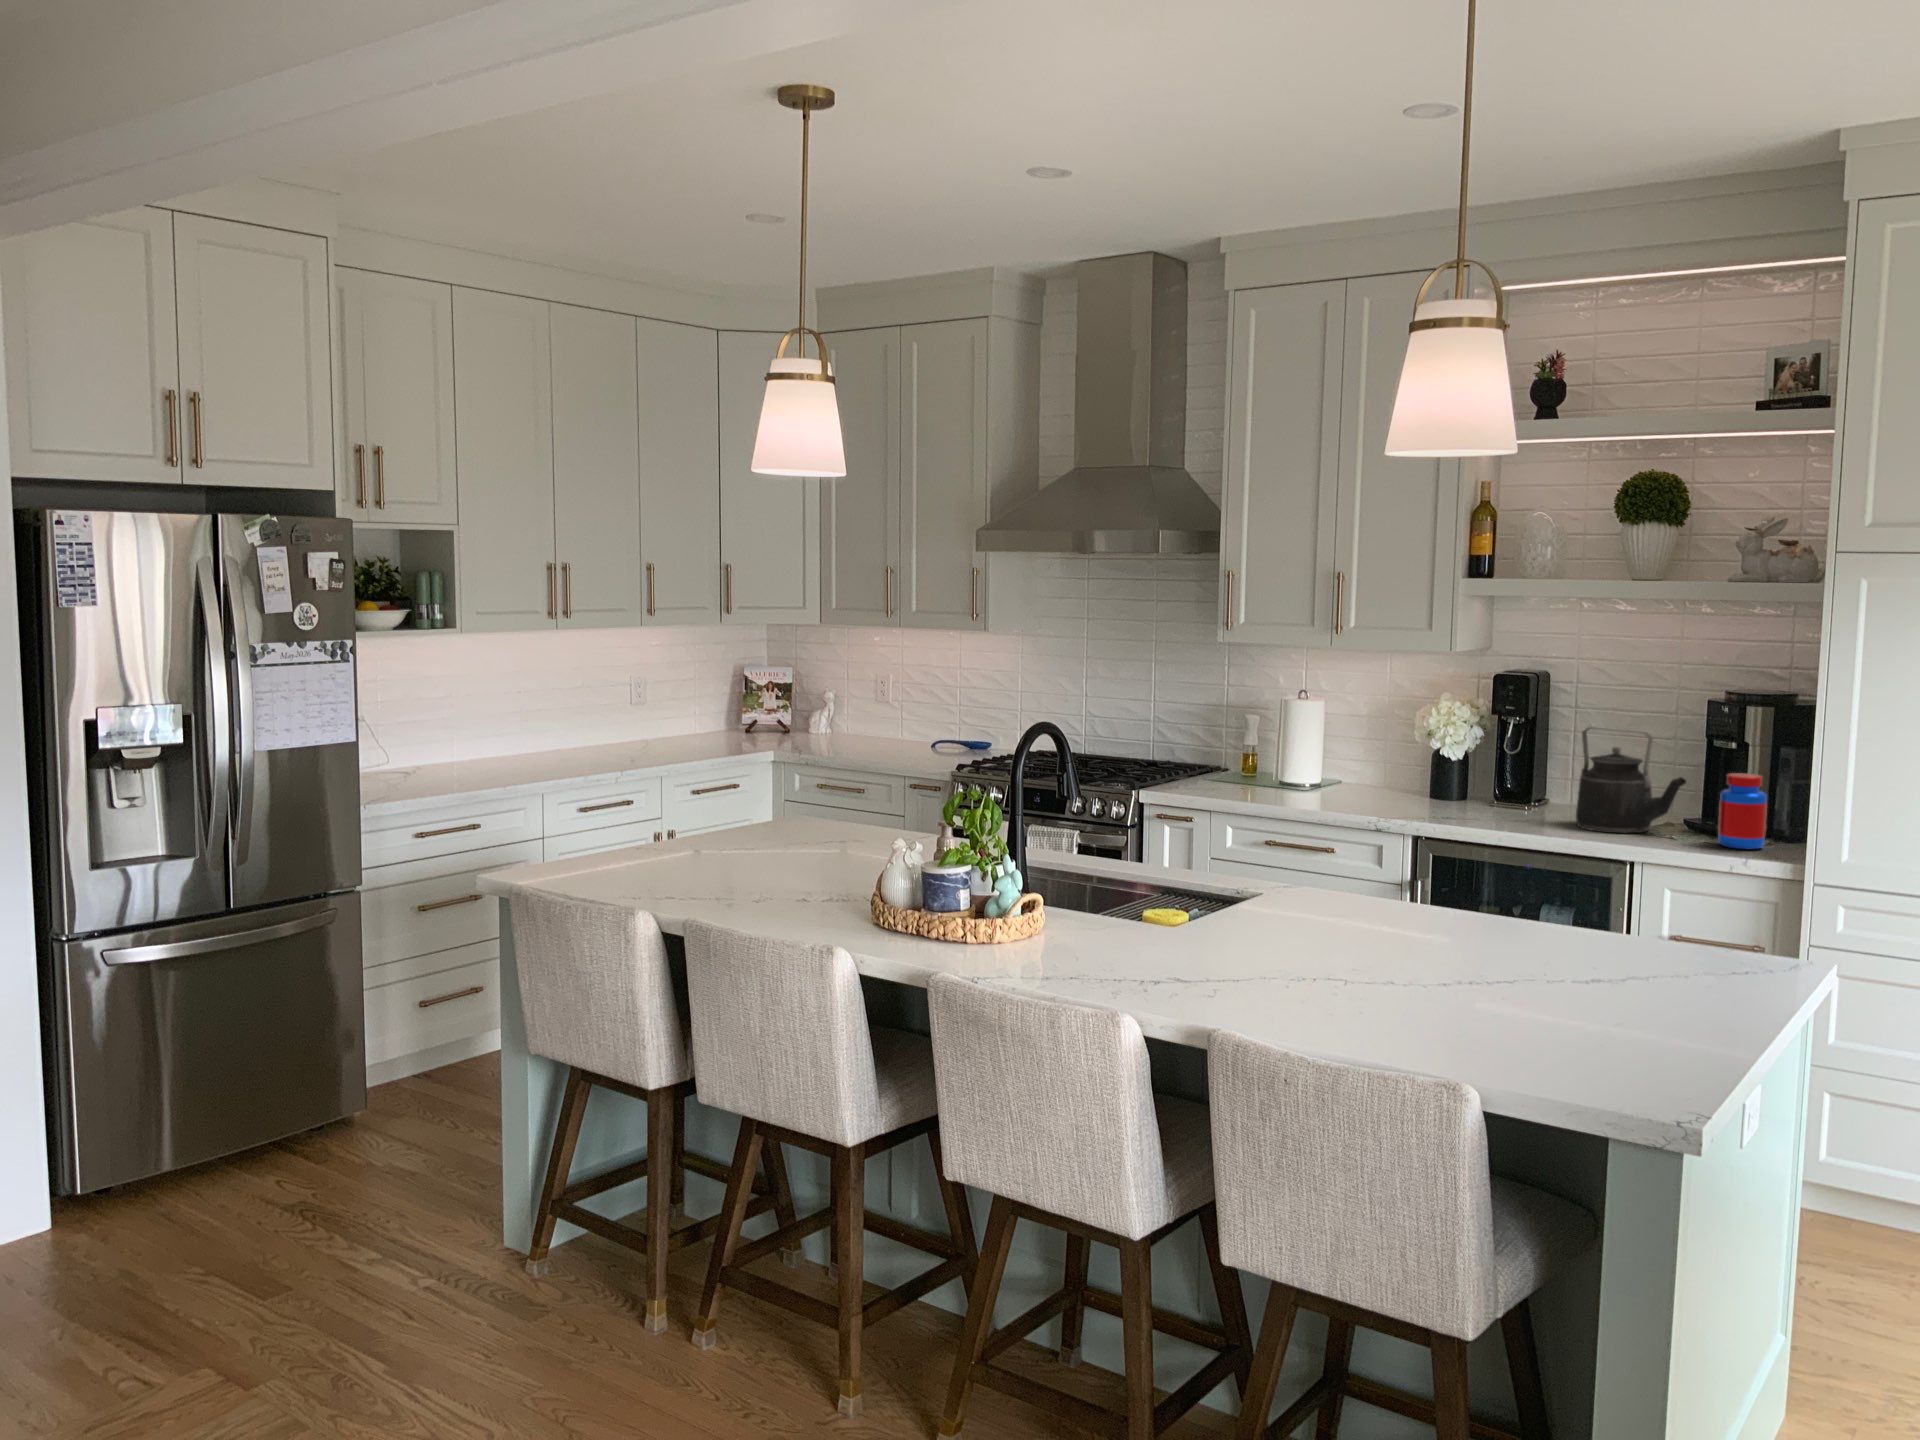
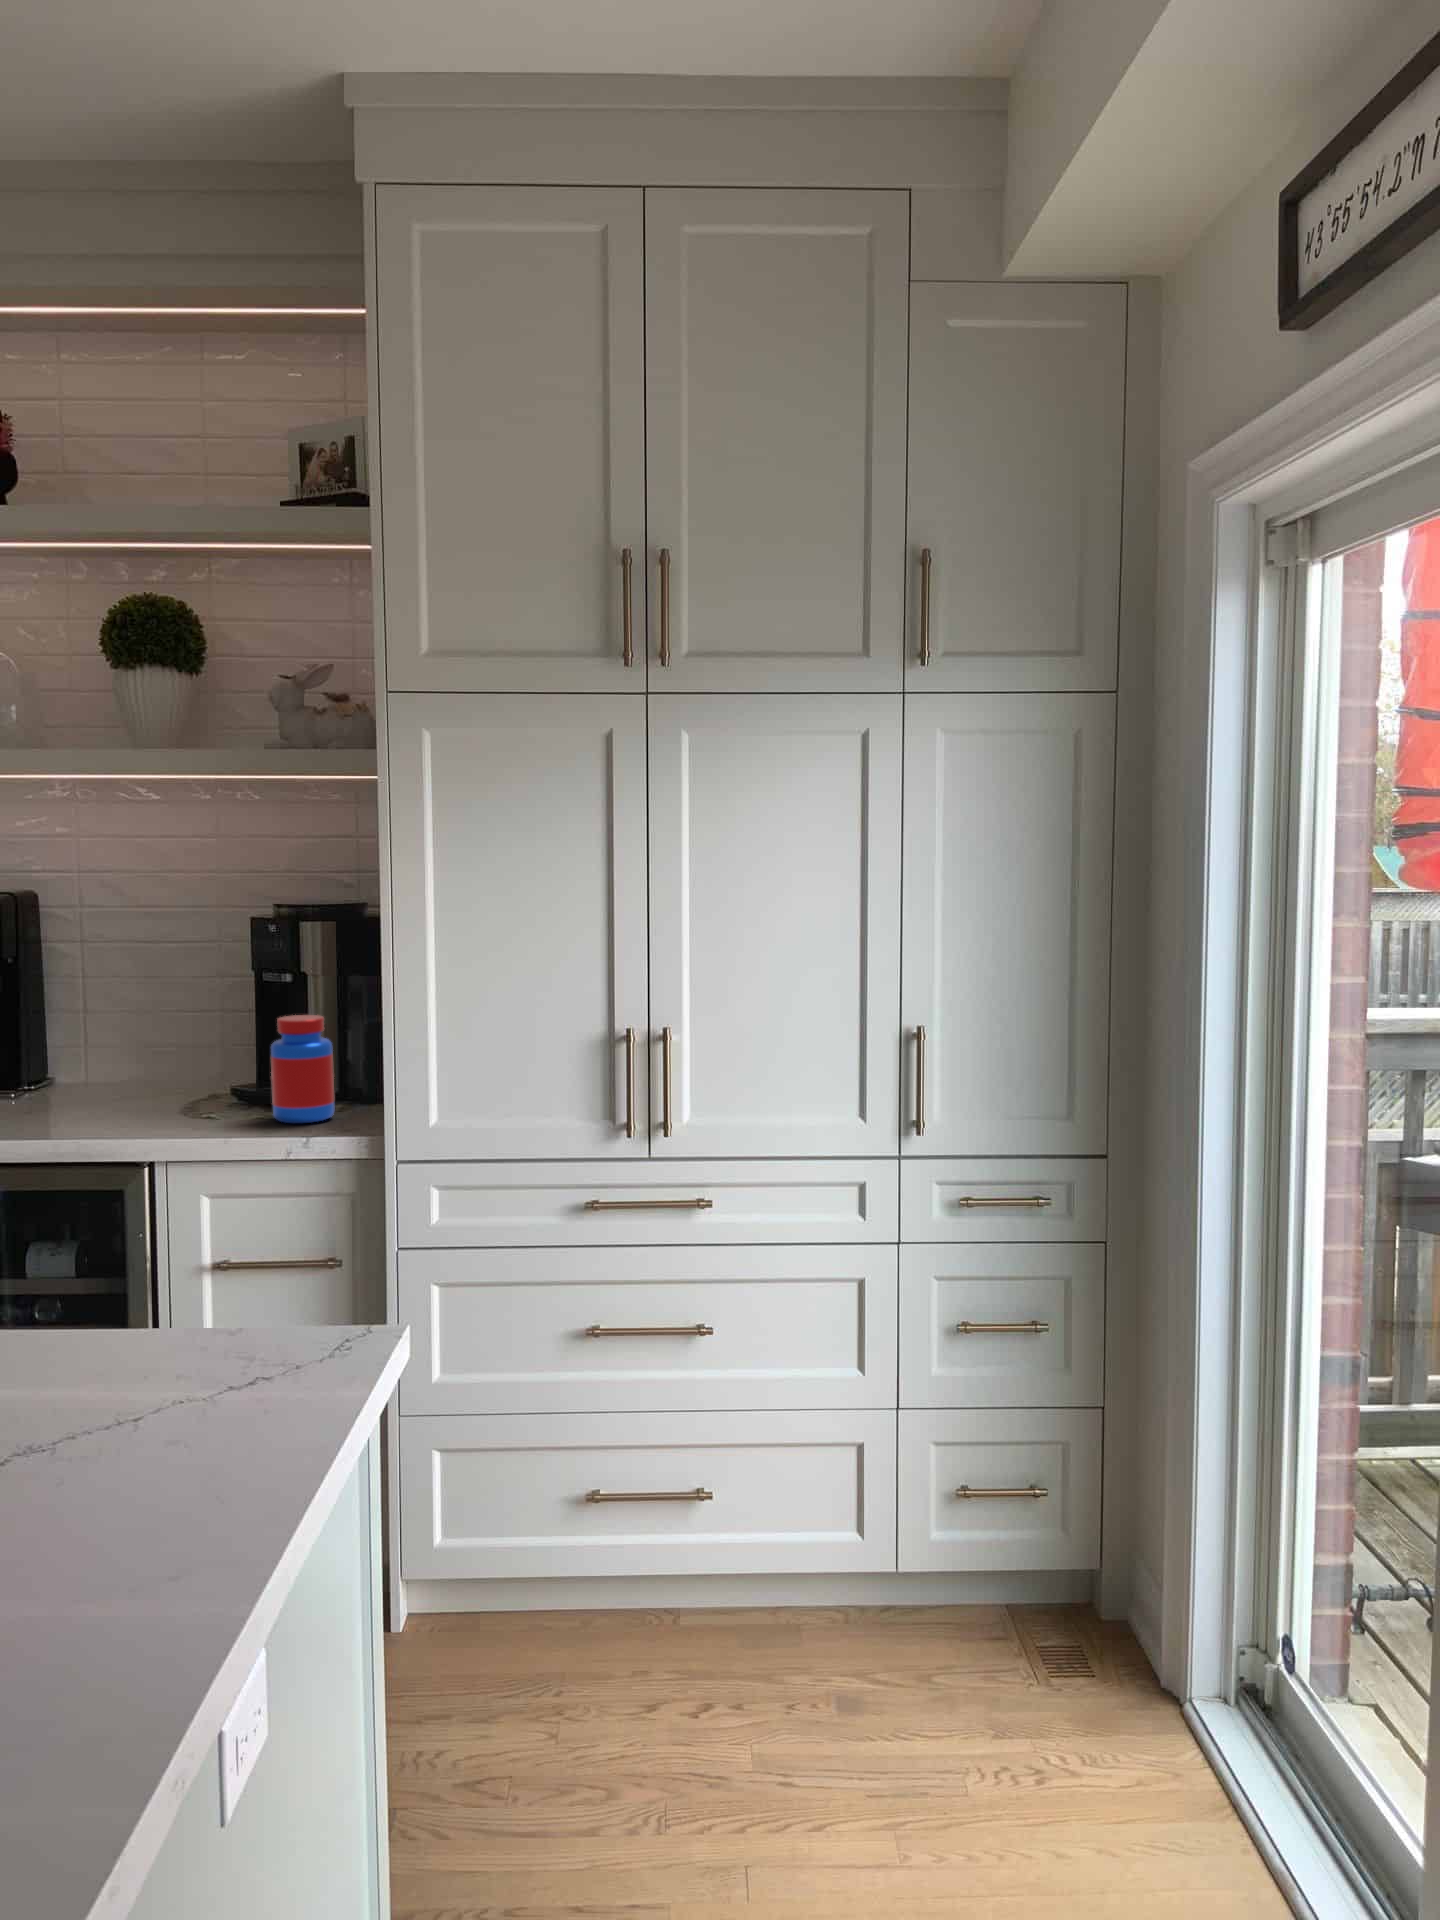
kettle: present [1576,727,1686,833] -> none [73,966,226,1122]

